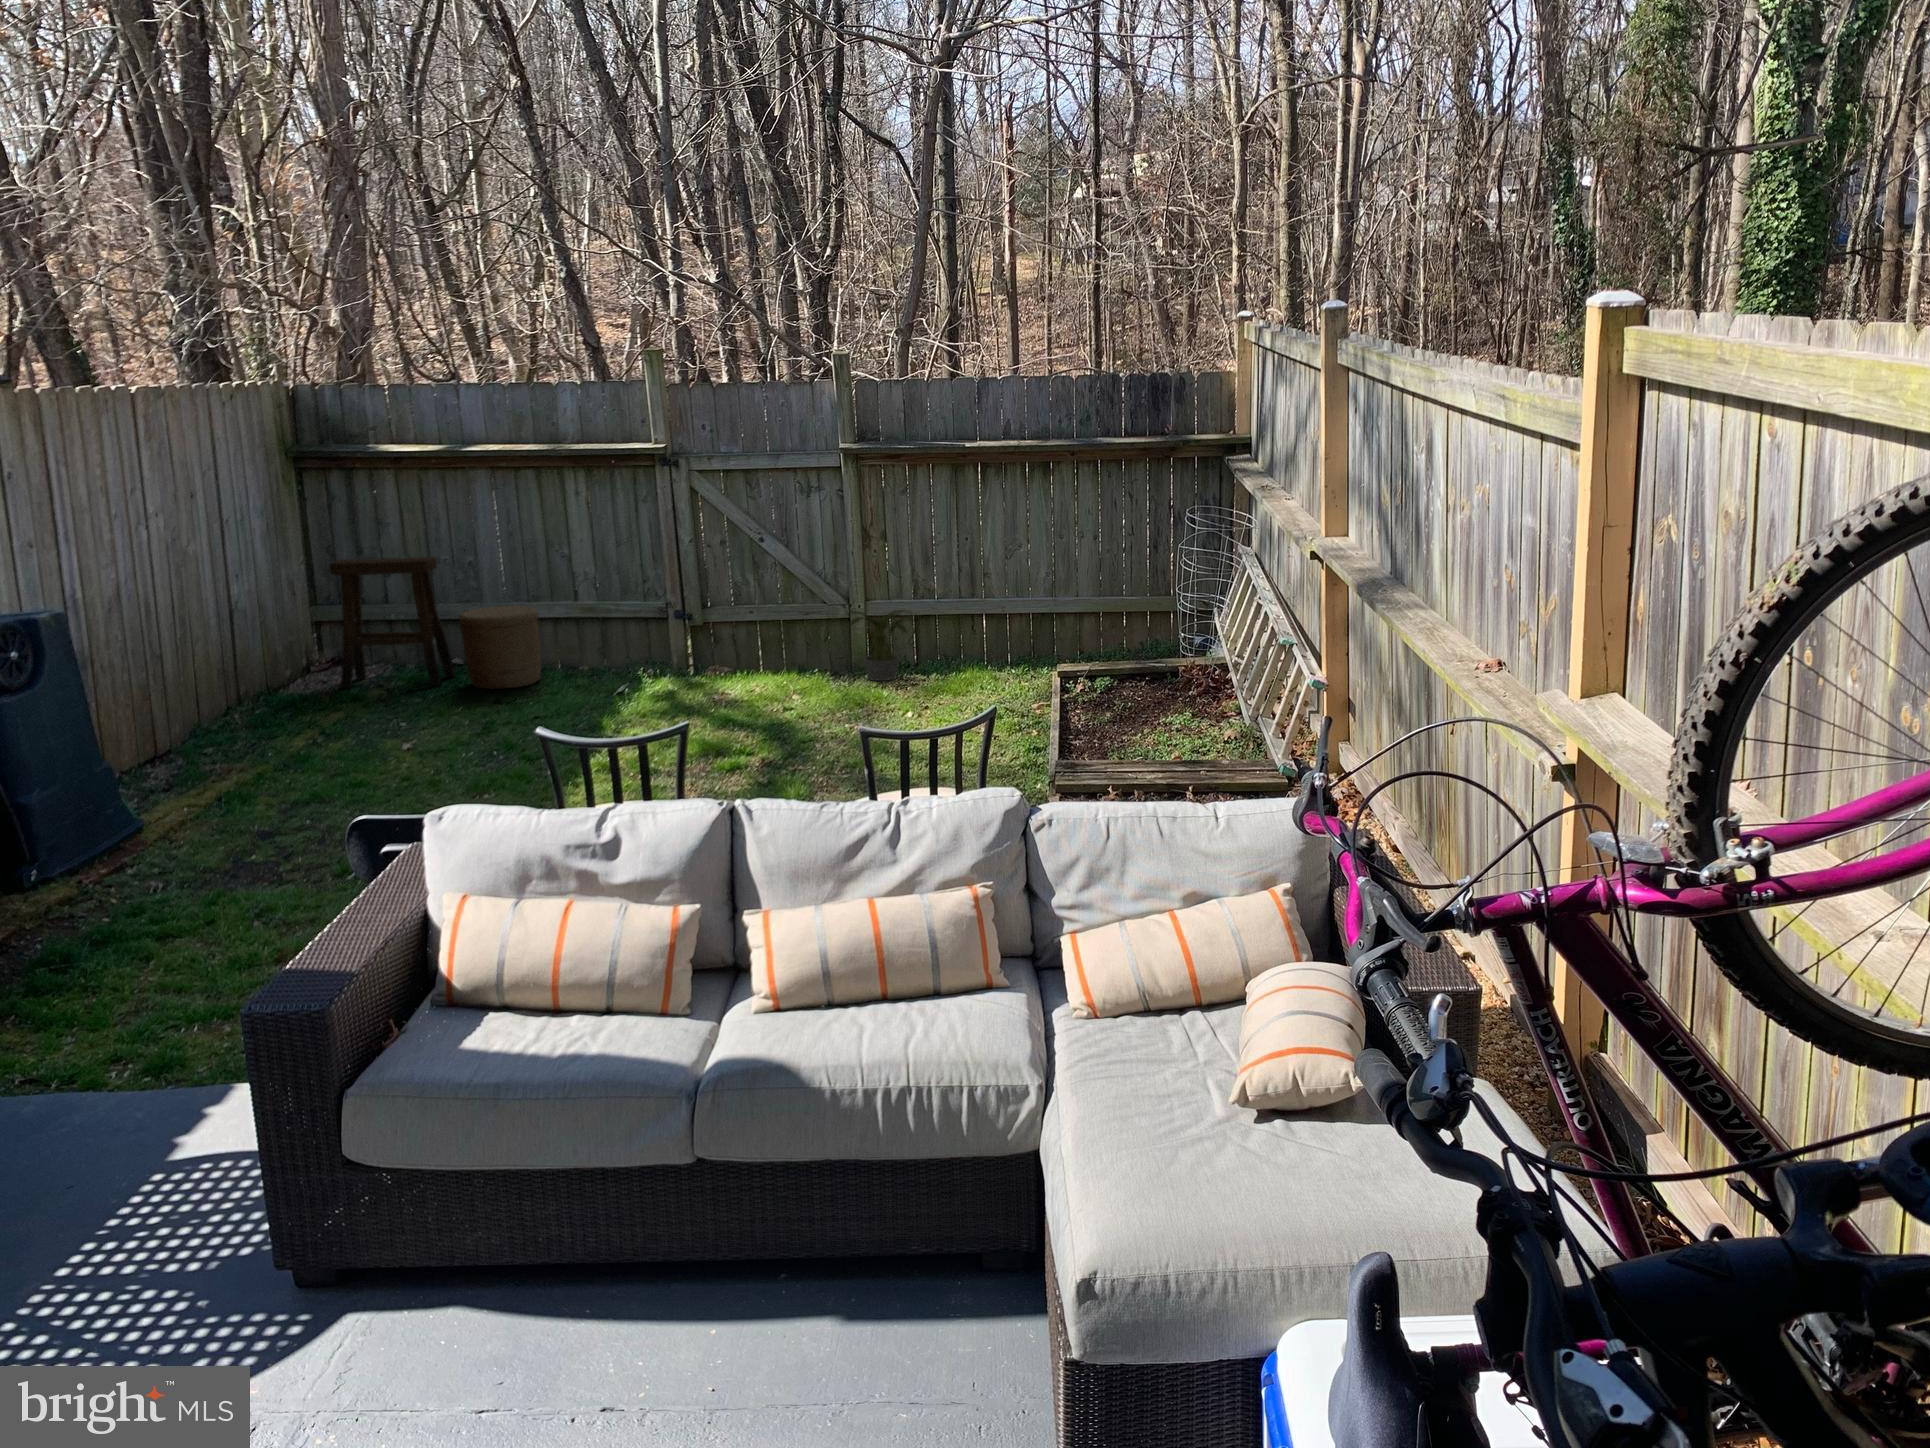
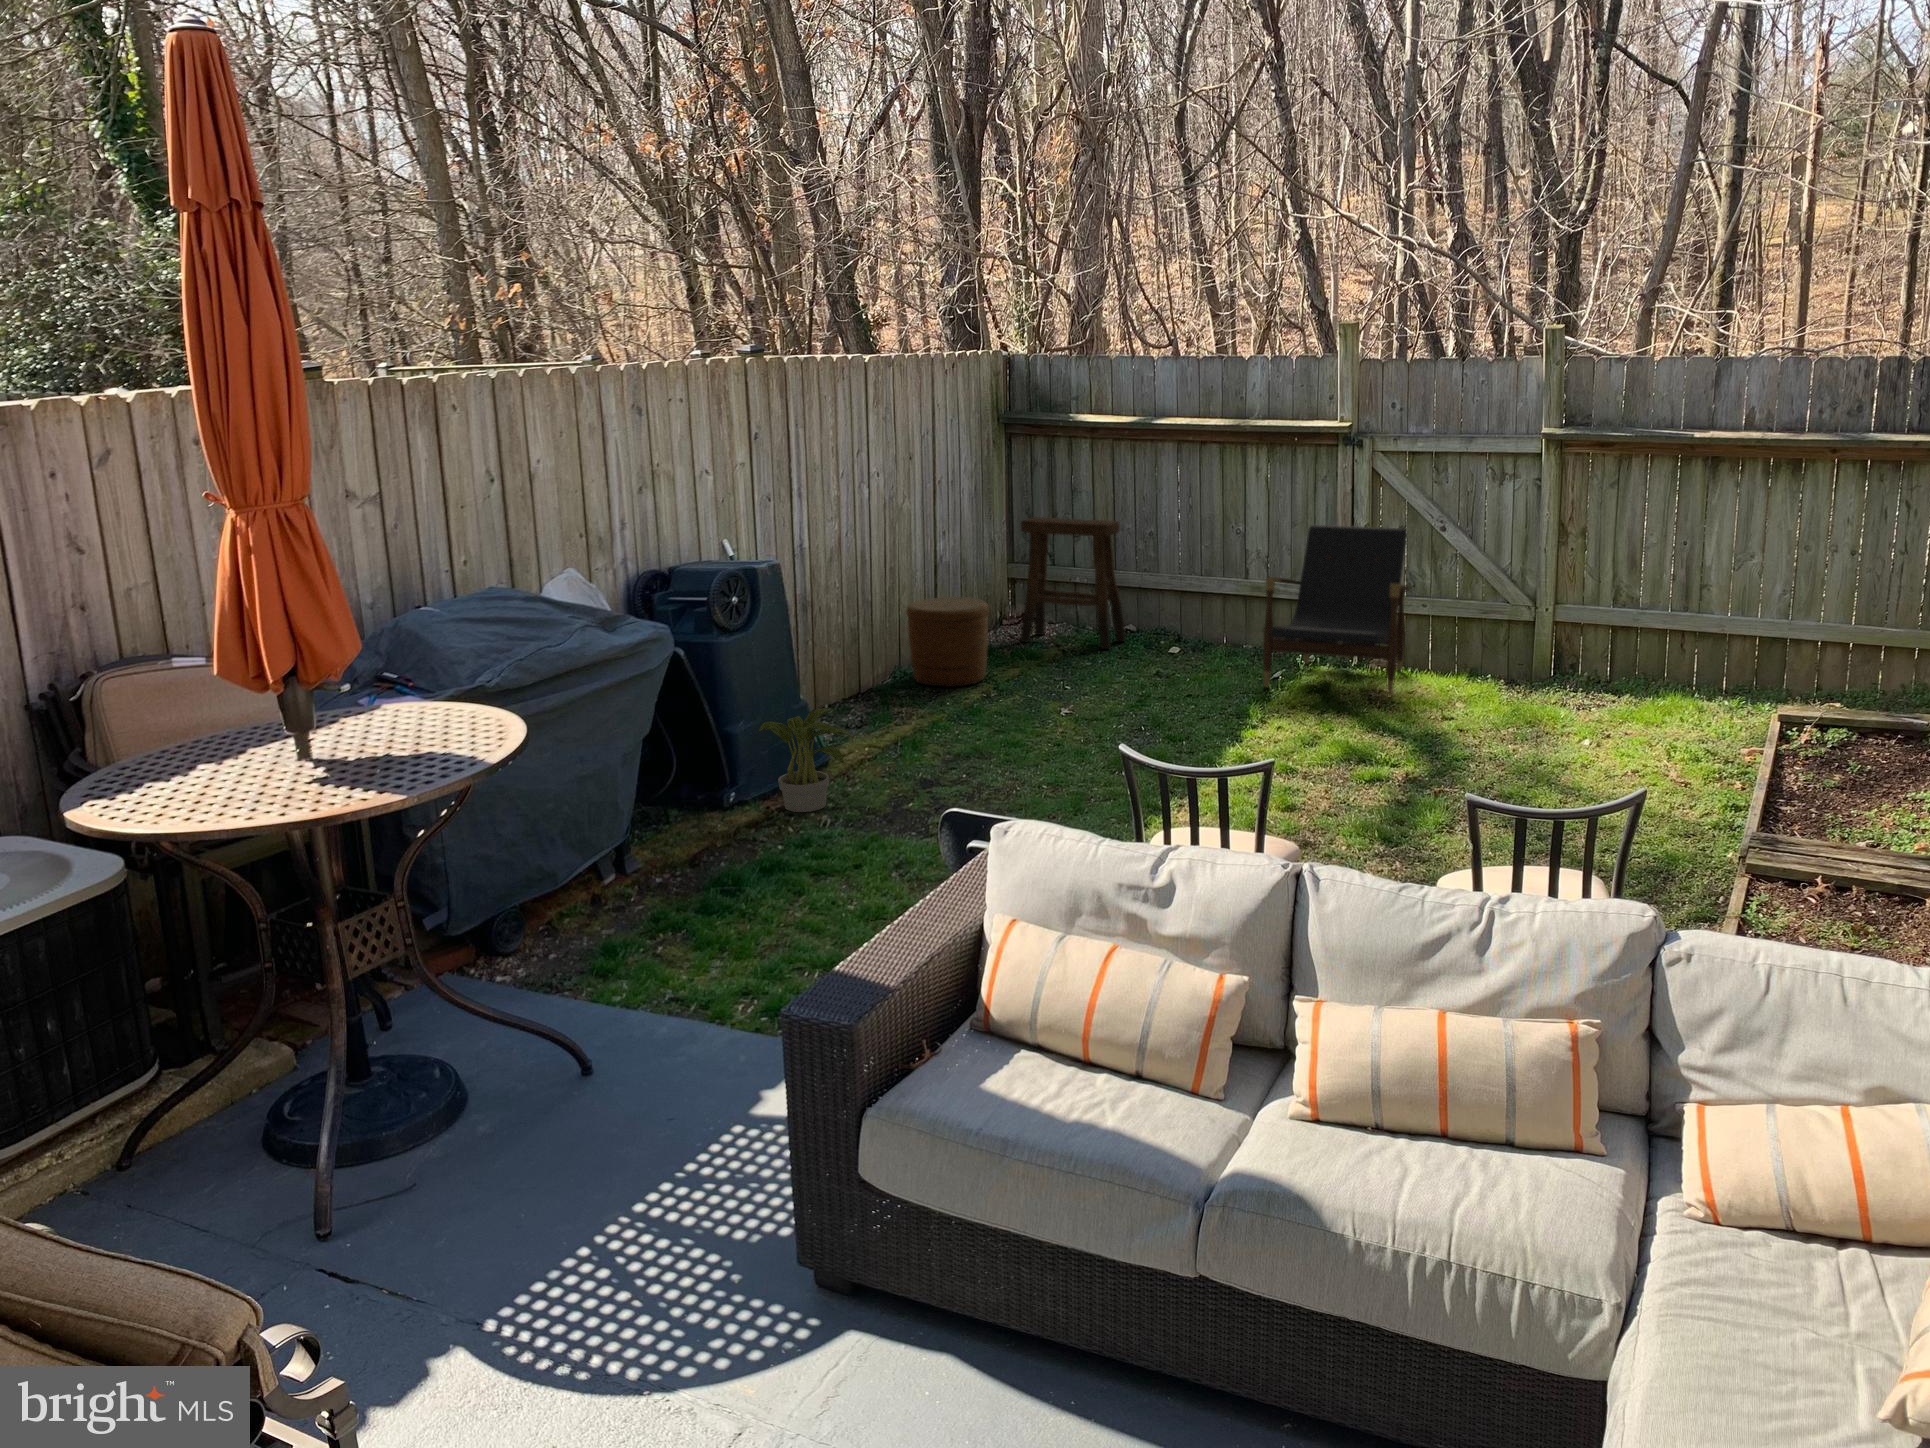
lounge chair: none [597,542,733,702] -> present [1263,525,1410,698]
woven basket: present [459,606,541,690] -> present [907,597,989,687]
potted plant: present [848,610,913,681] -> present [759,708,853,812]

